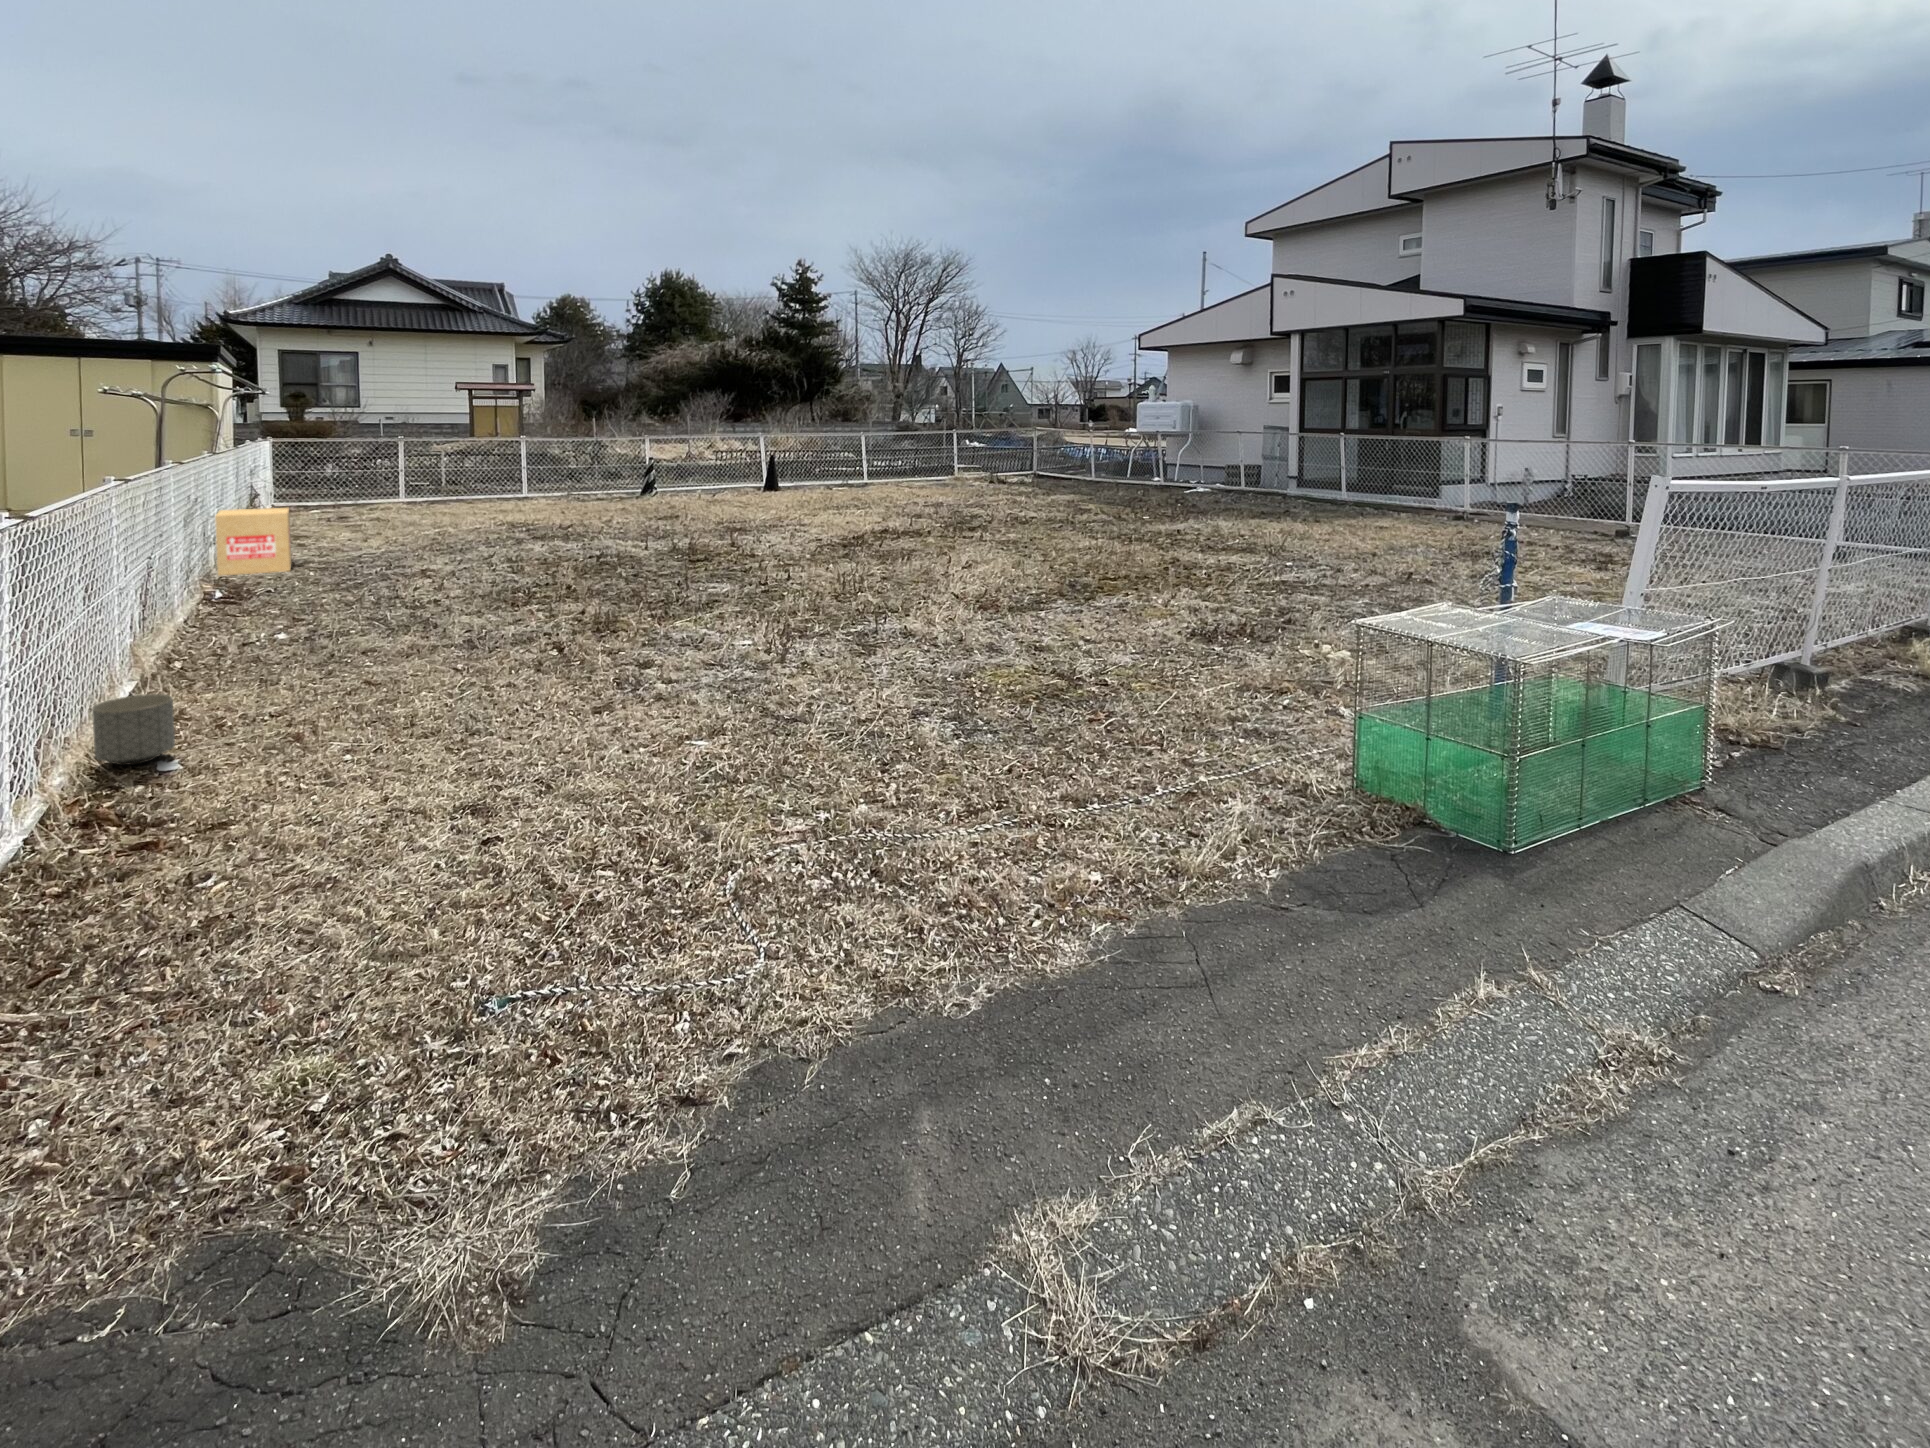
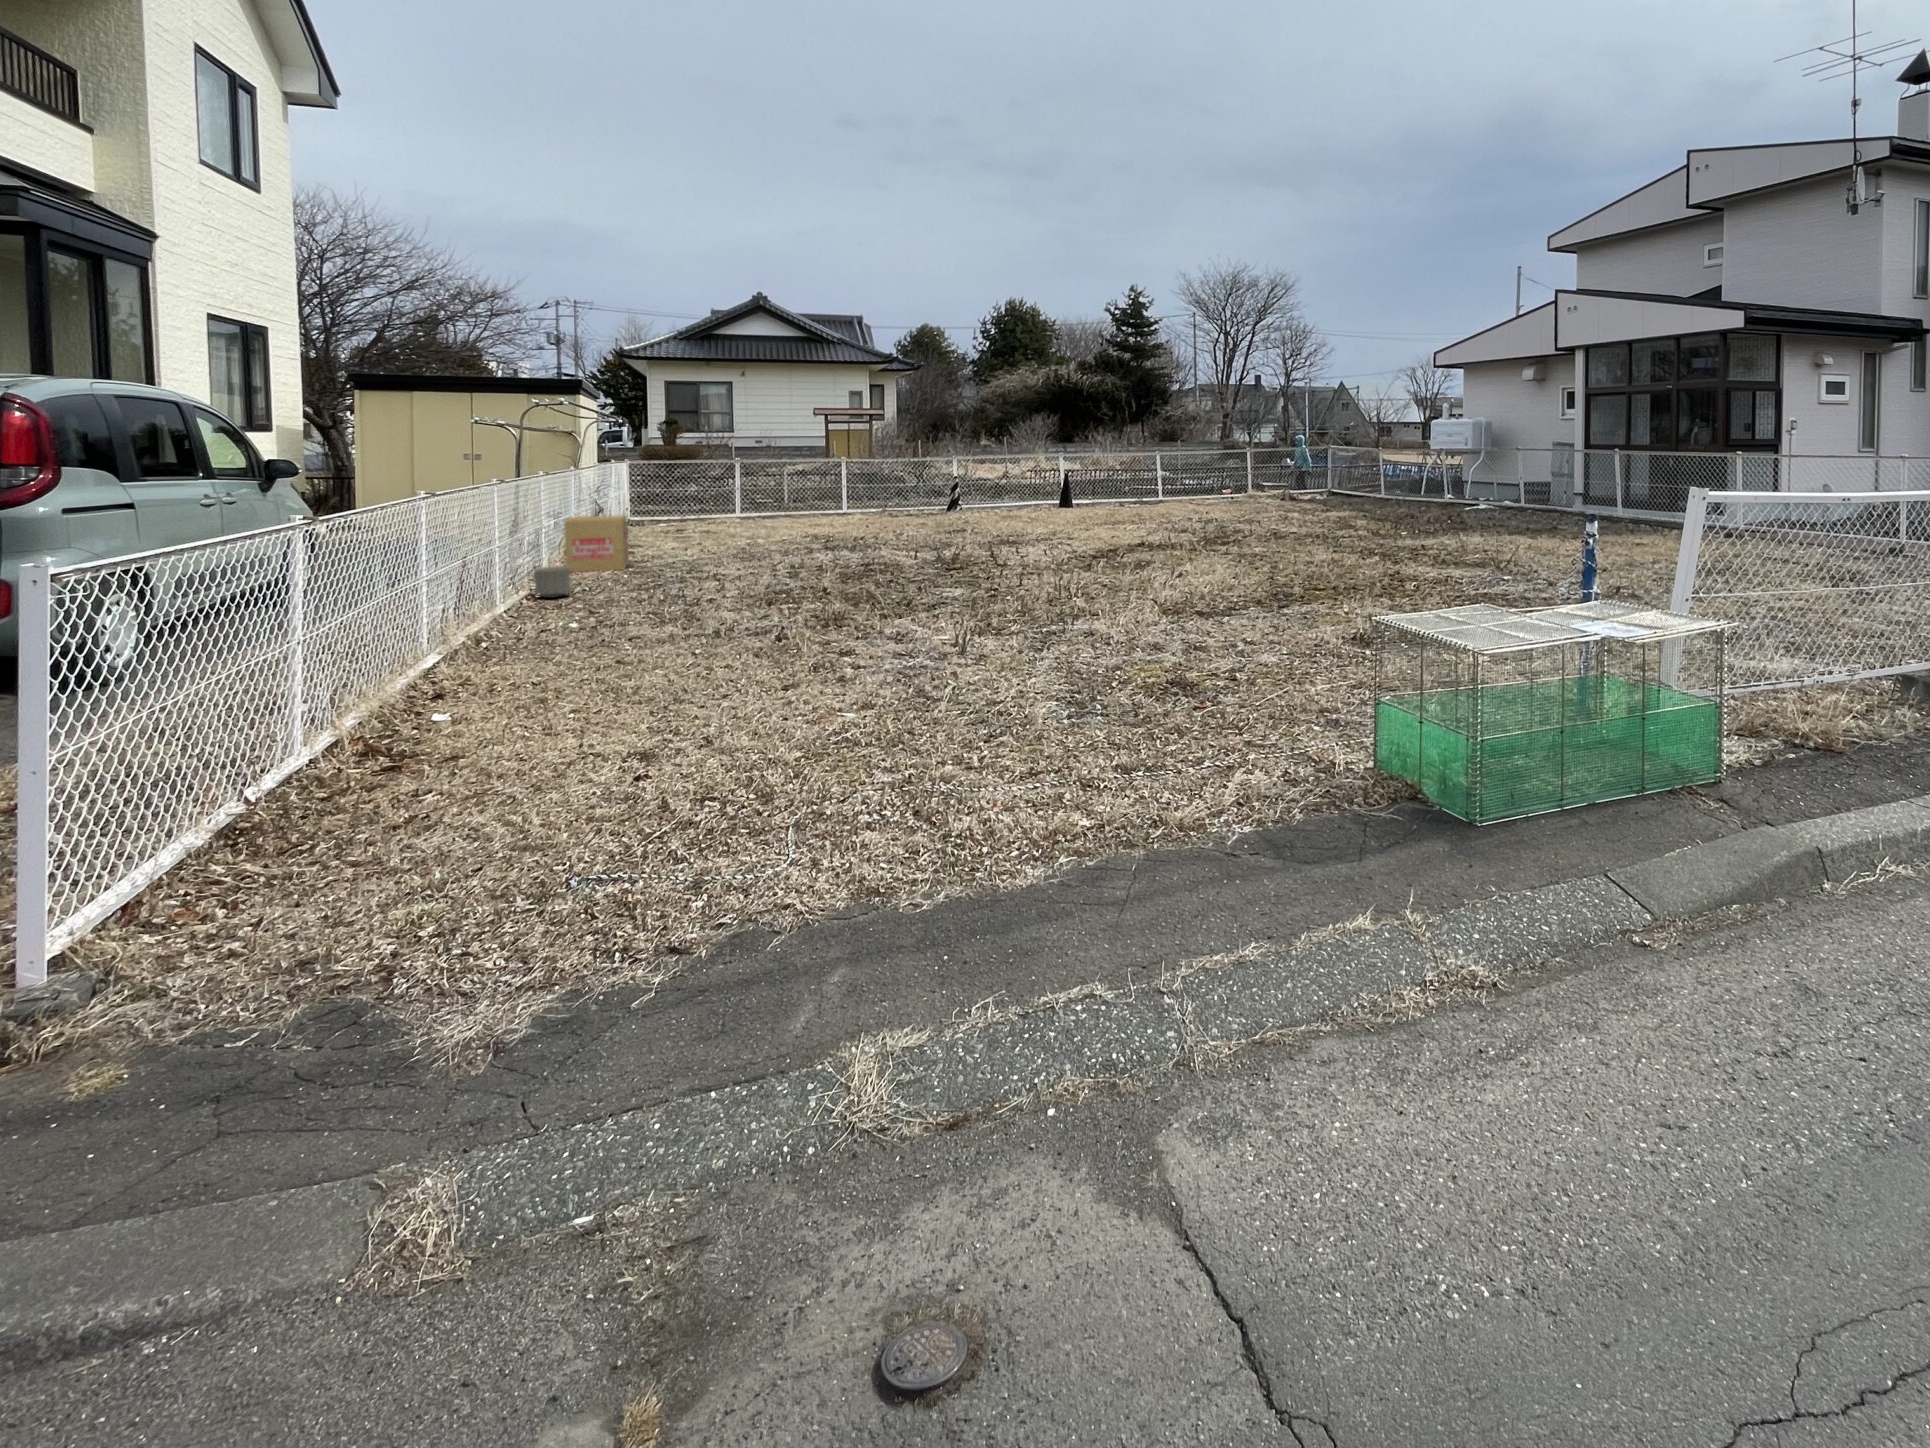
planter: present [92,694,175,765] -> present [535,566,571,598]

